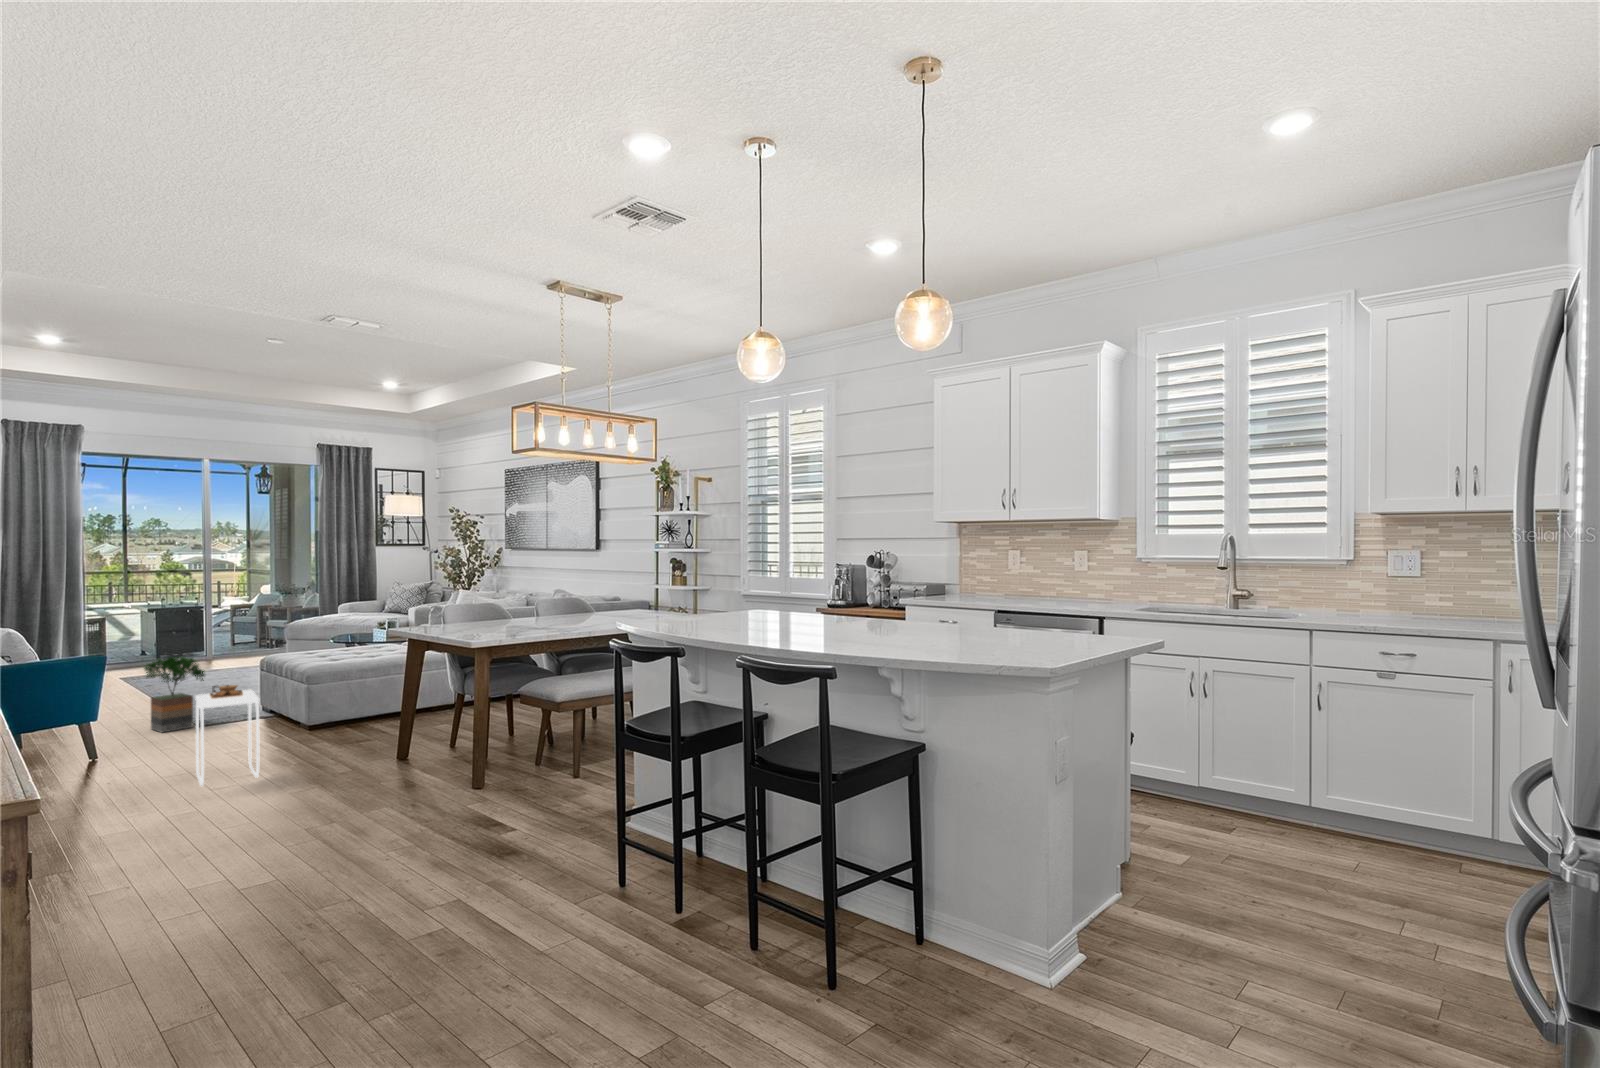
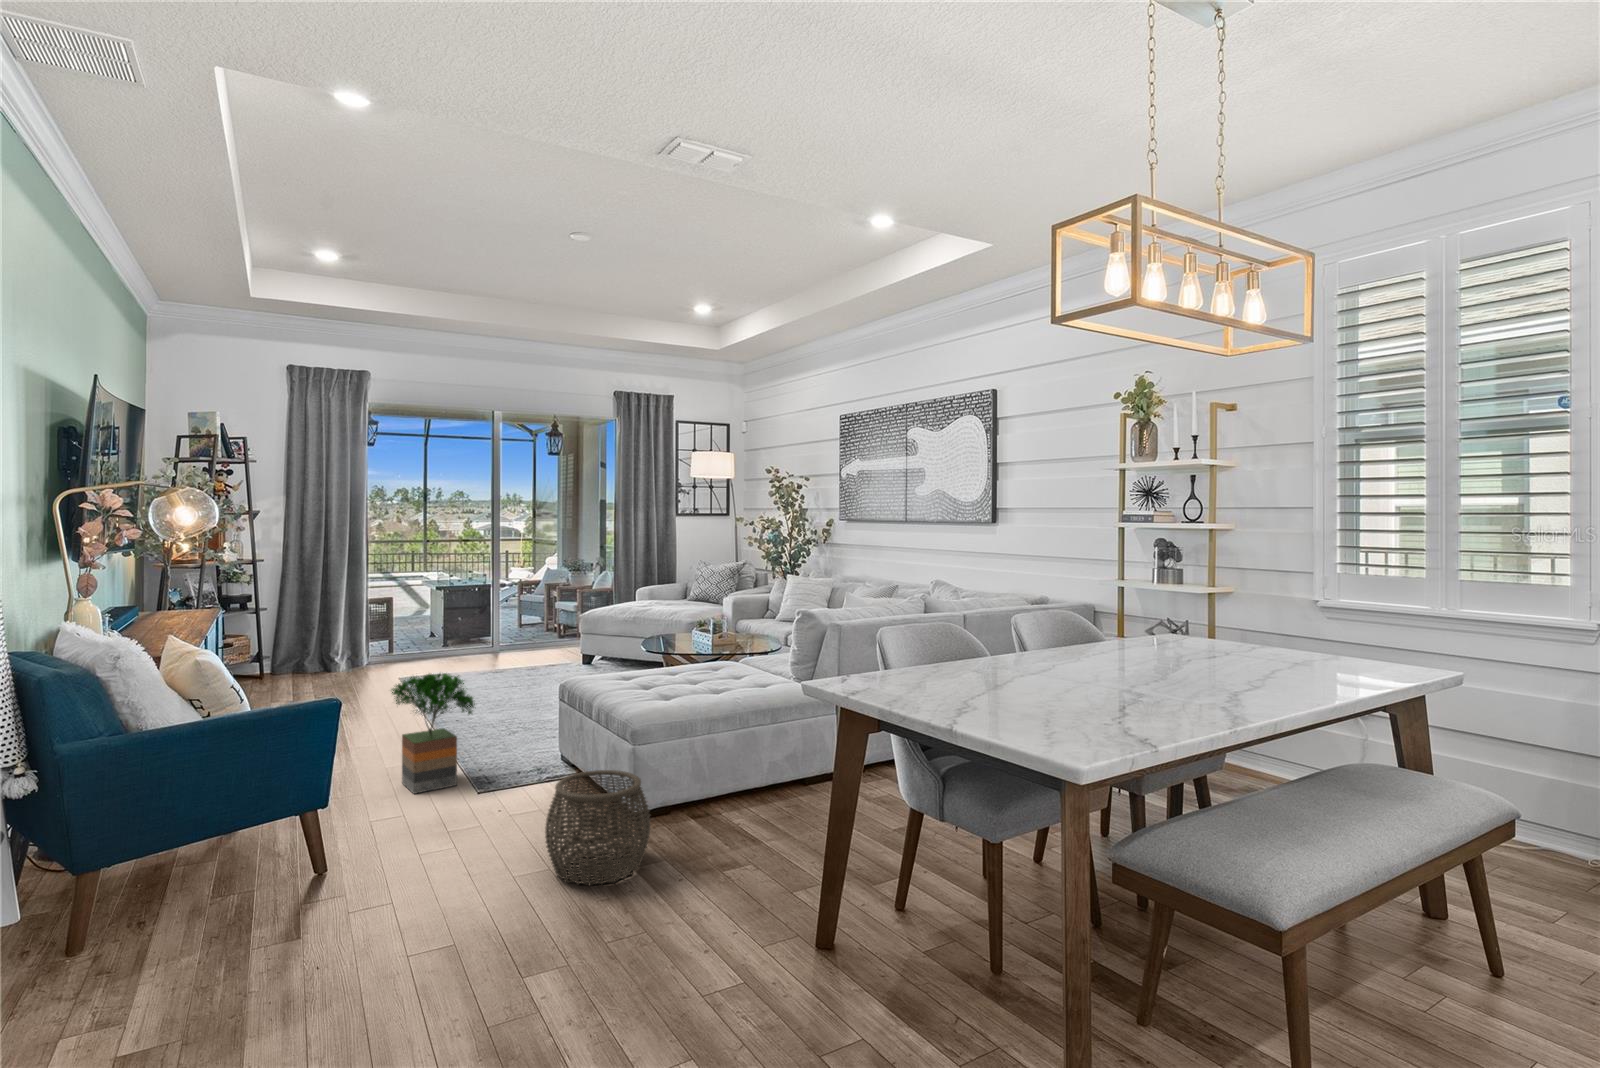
side table: present [195,685,259,786] -> none [436,776,547,1001]
woven basket: none [258,696,324,753] -> present [545,770,651,885]

